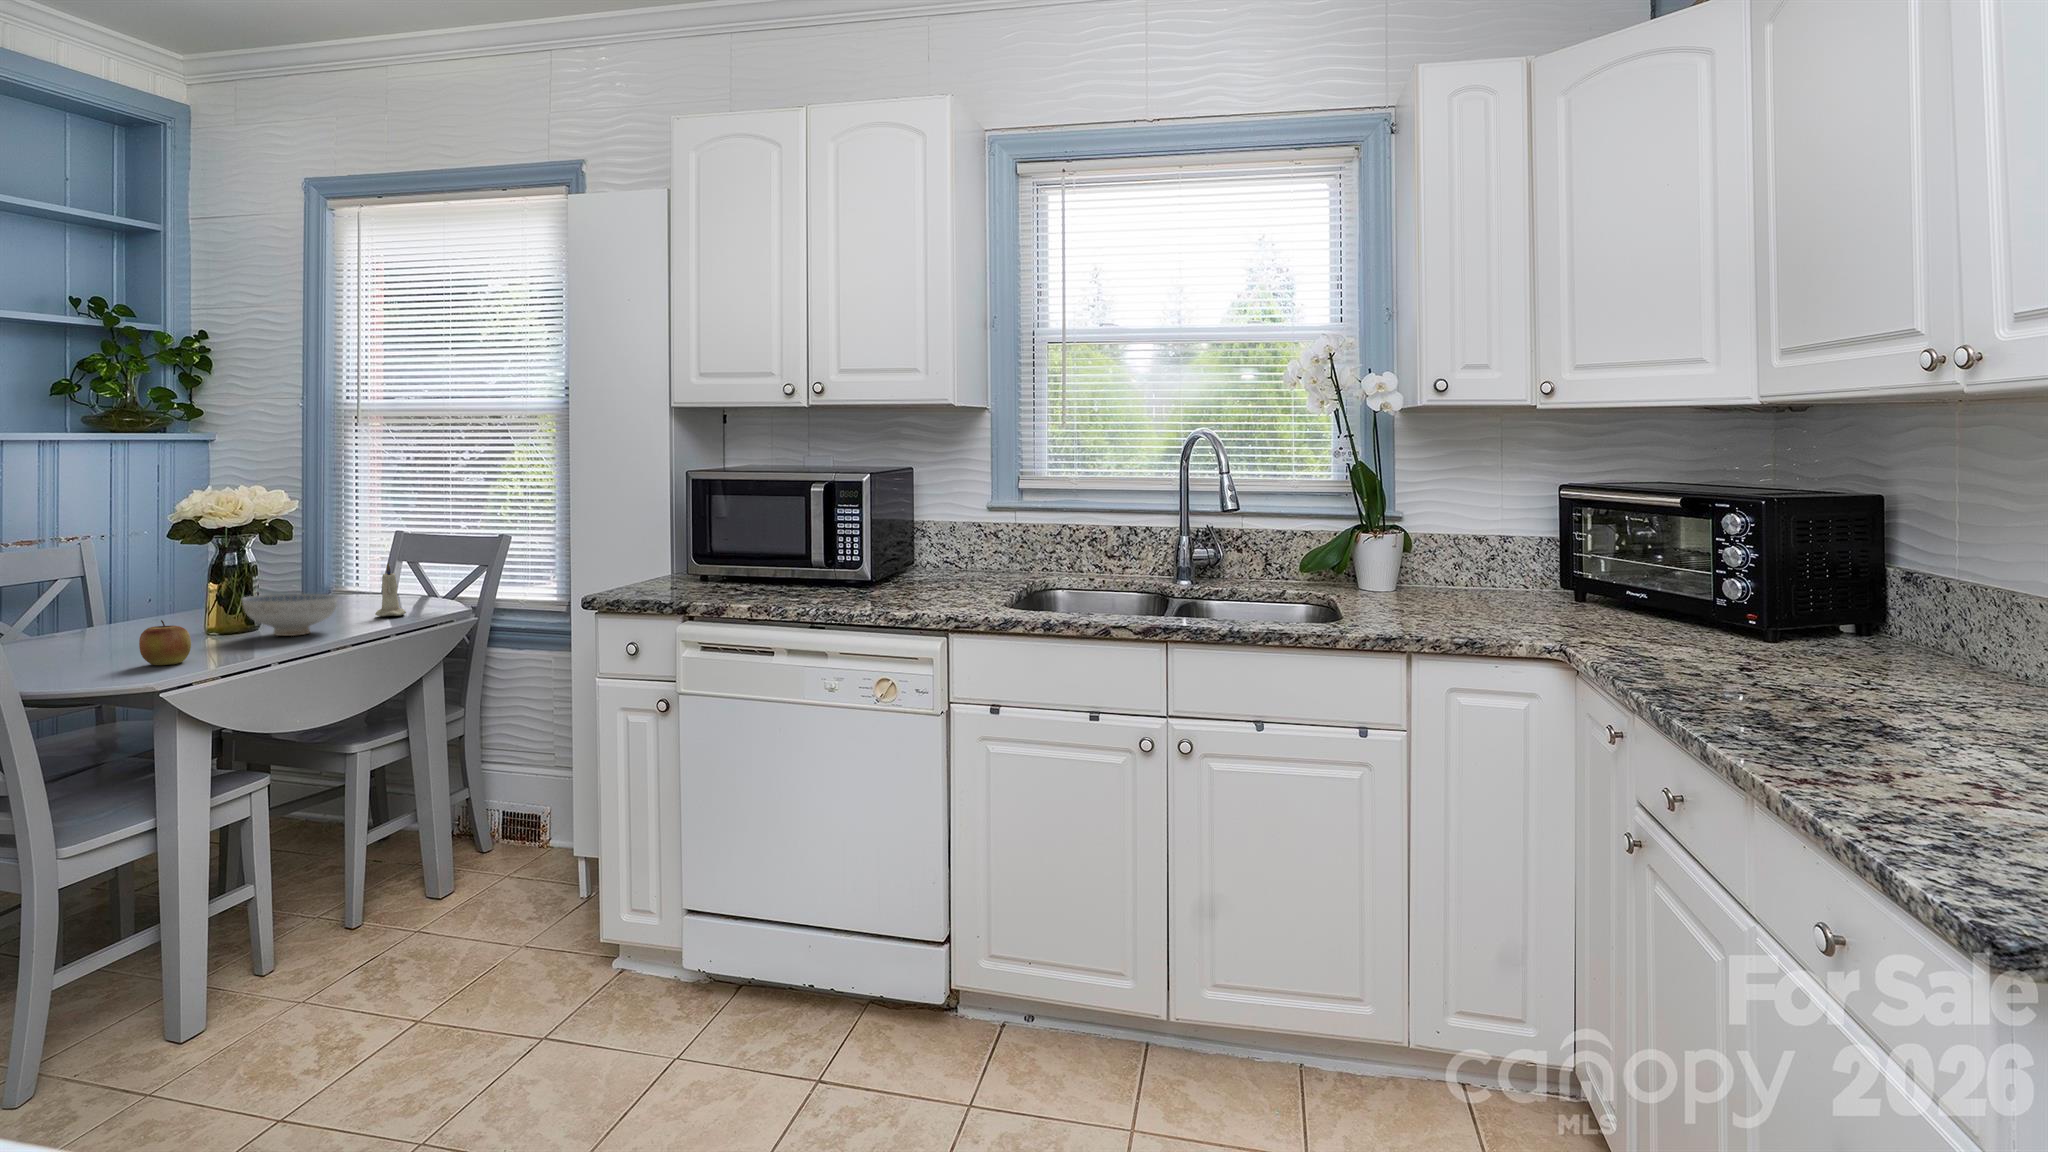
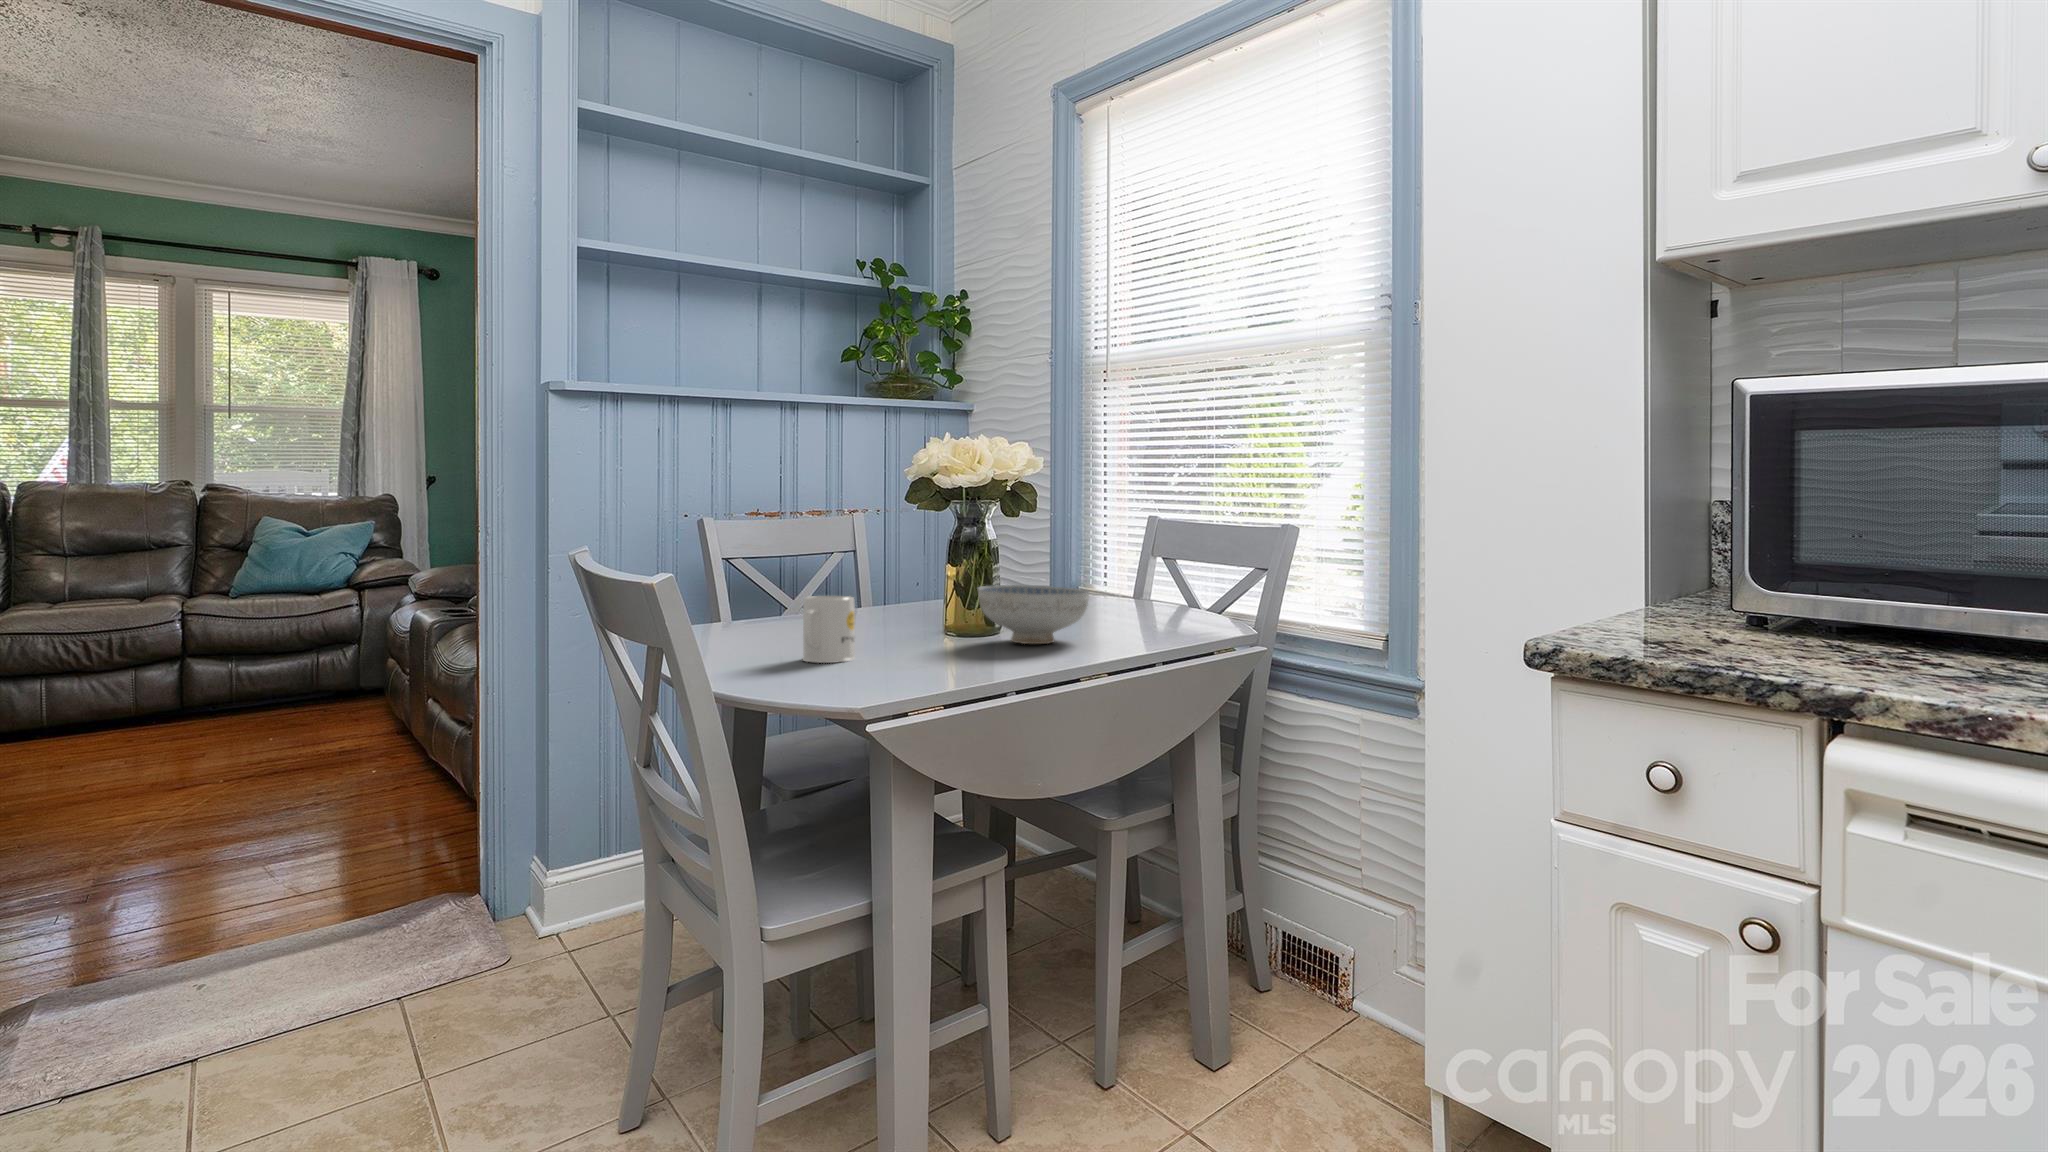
candle: present [375,564,406,616] -> none [1131,549,1170,625]
mug: none [81,611,135,663] -> present [802,596,855,663]
apple: present [139,620,191,665] -> none [855,610,913,674]

